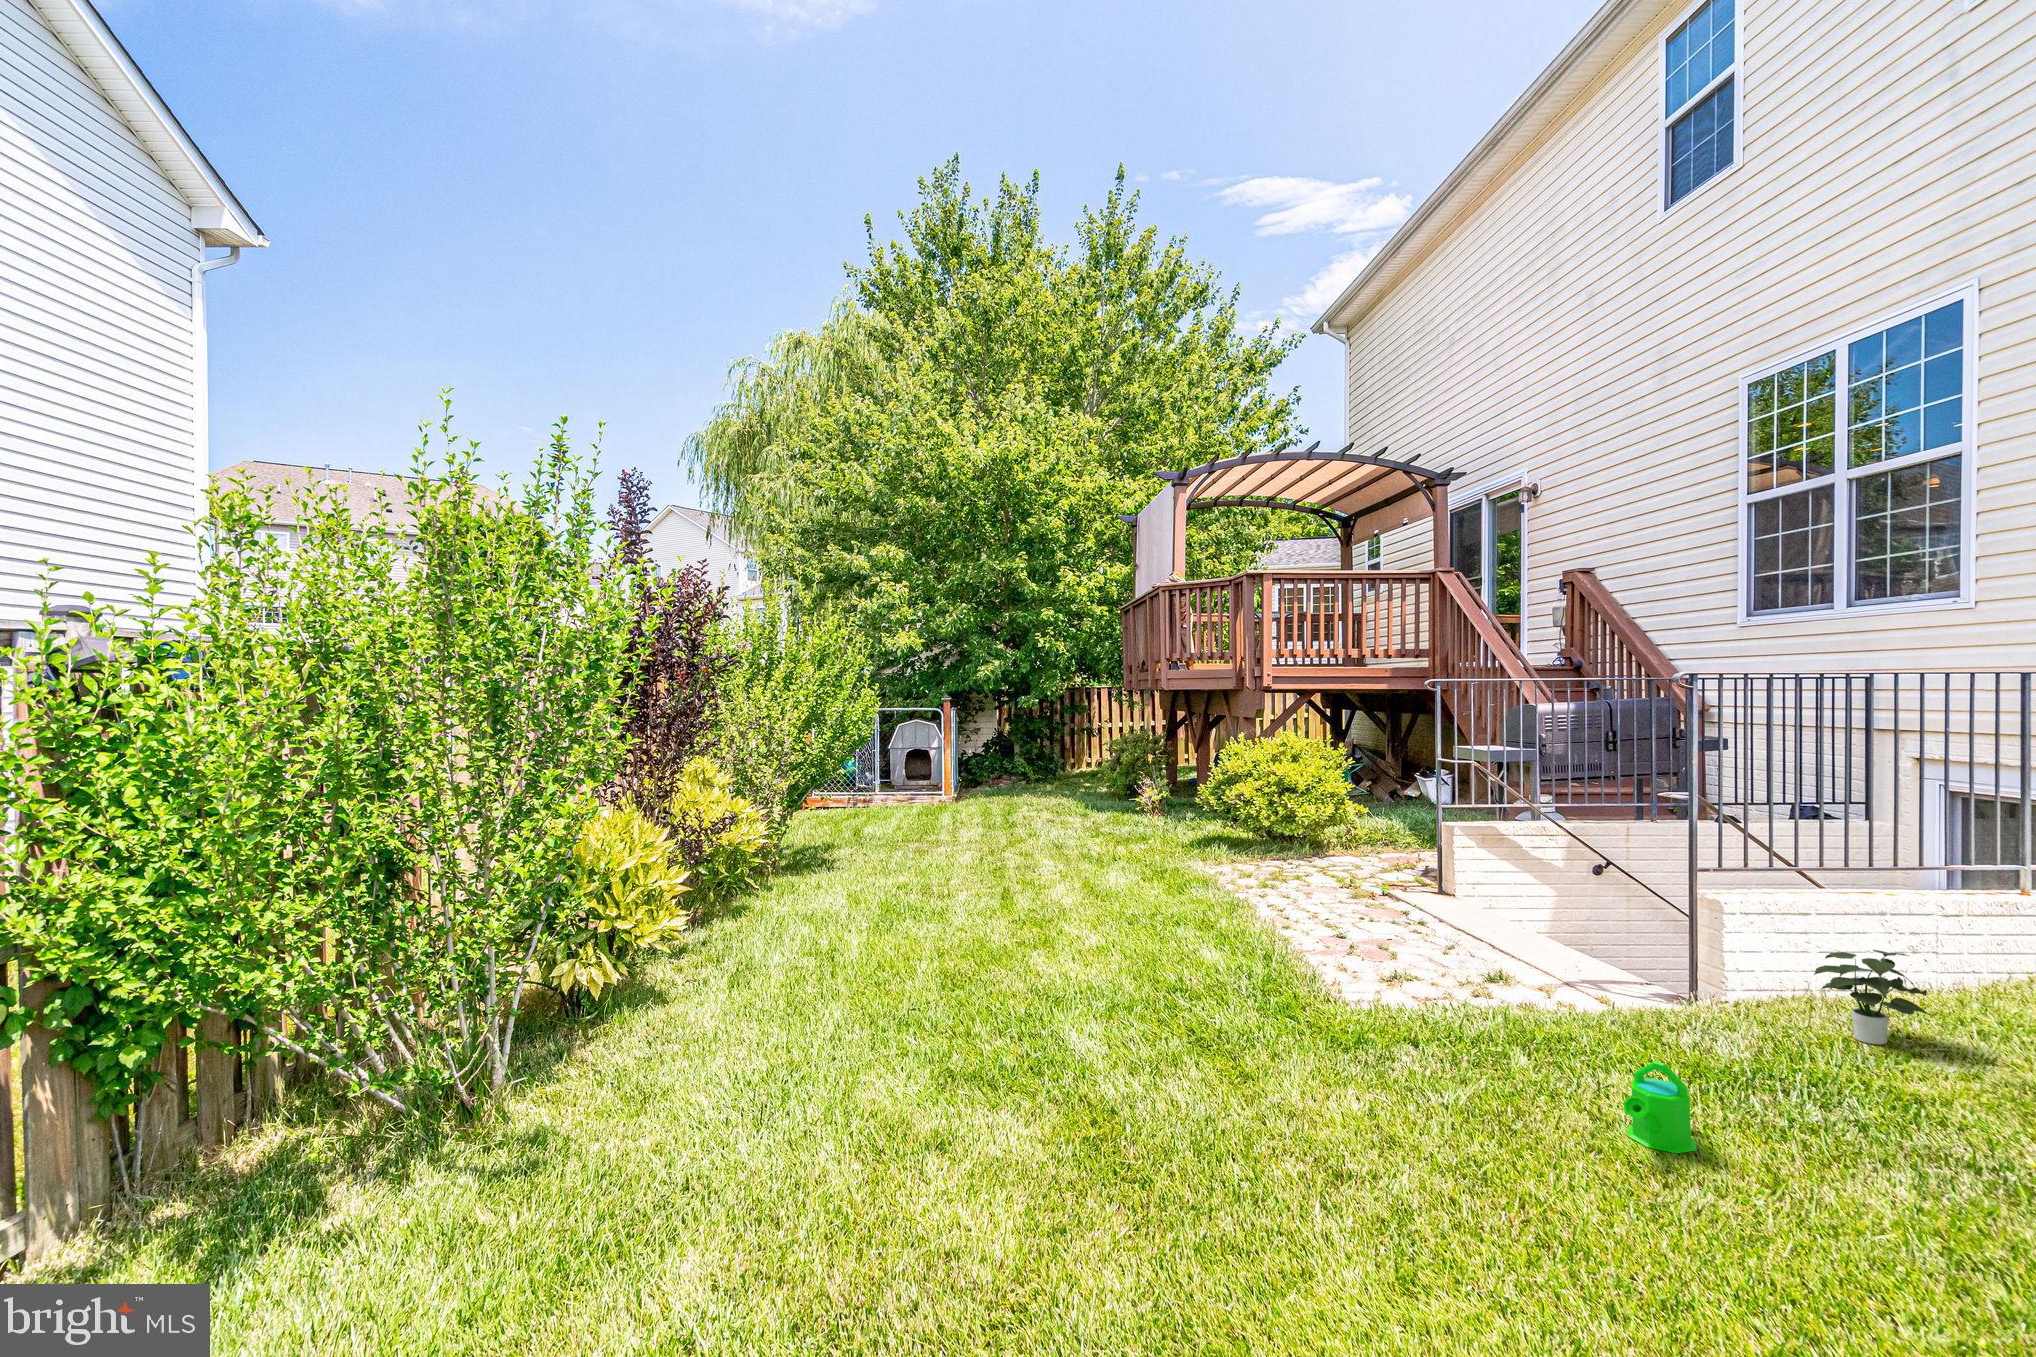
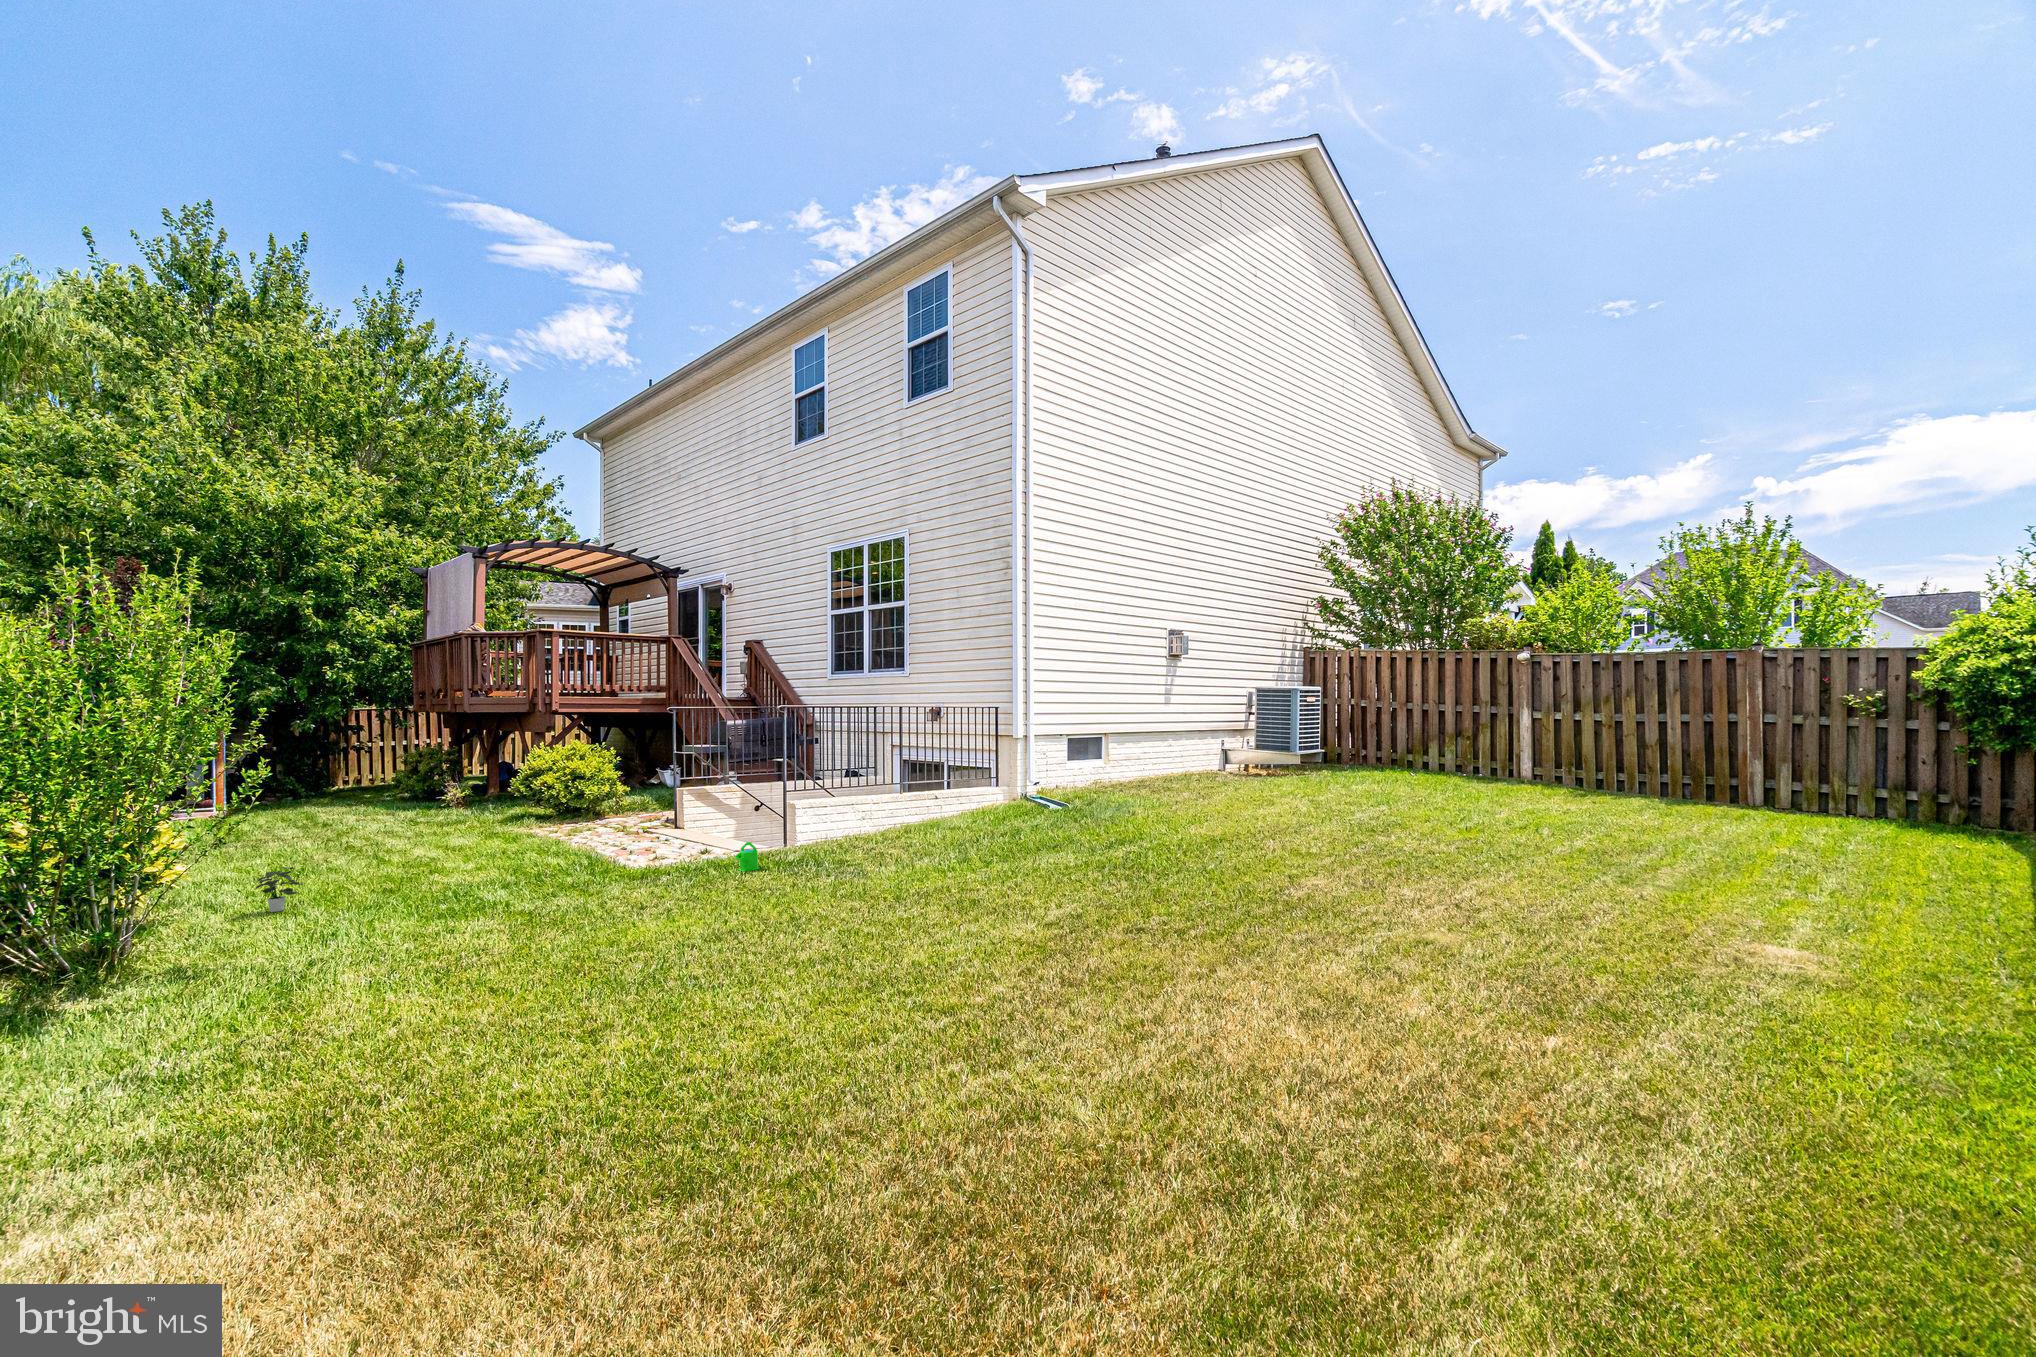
potted plant: present [1814,950,1928,1045] -> present [256,867,303,912]

